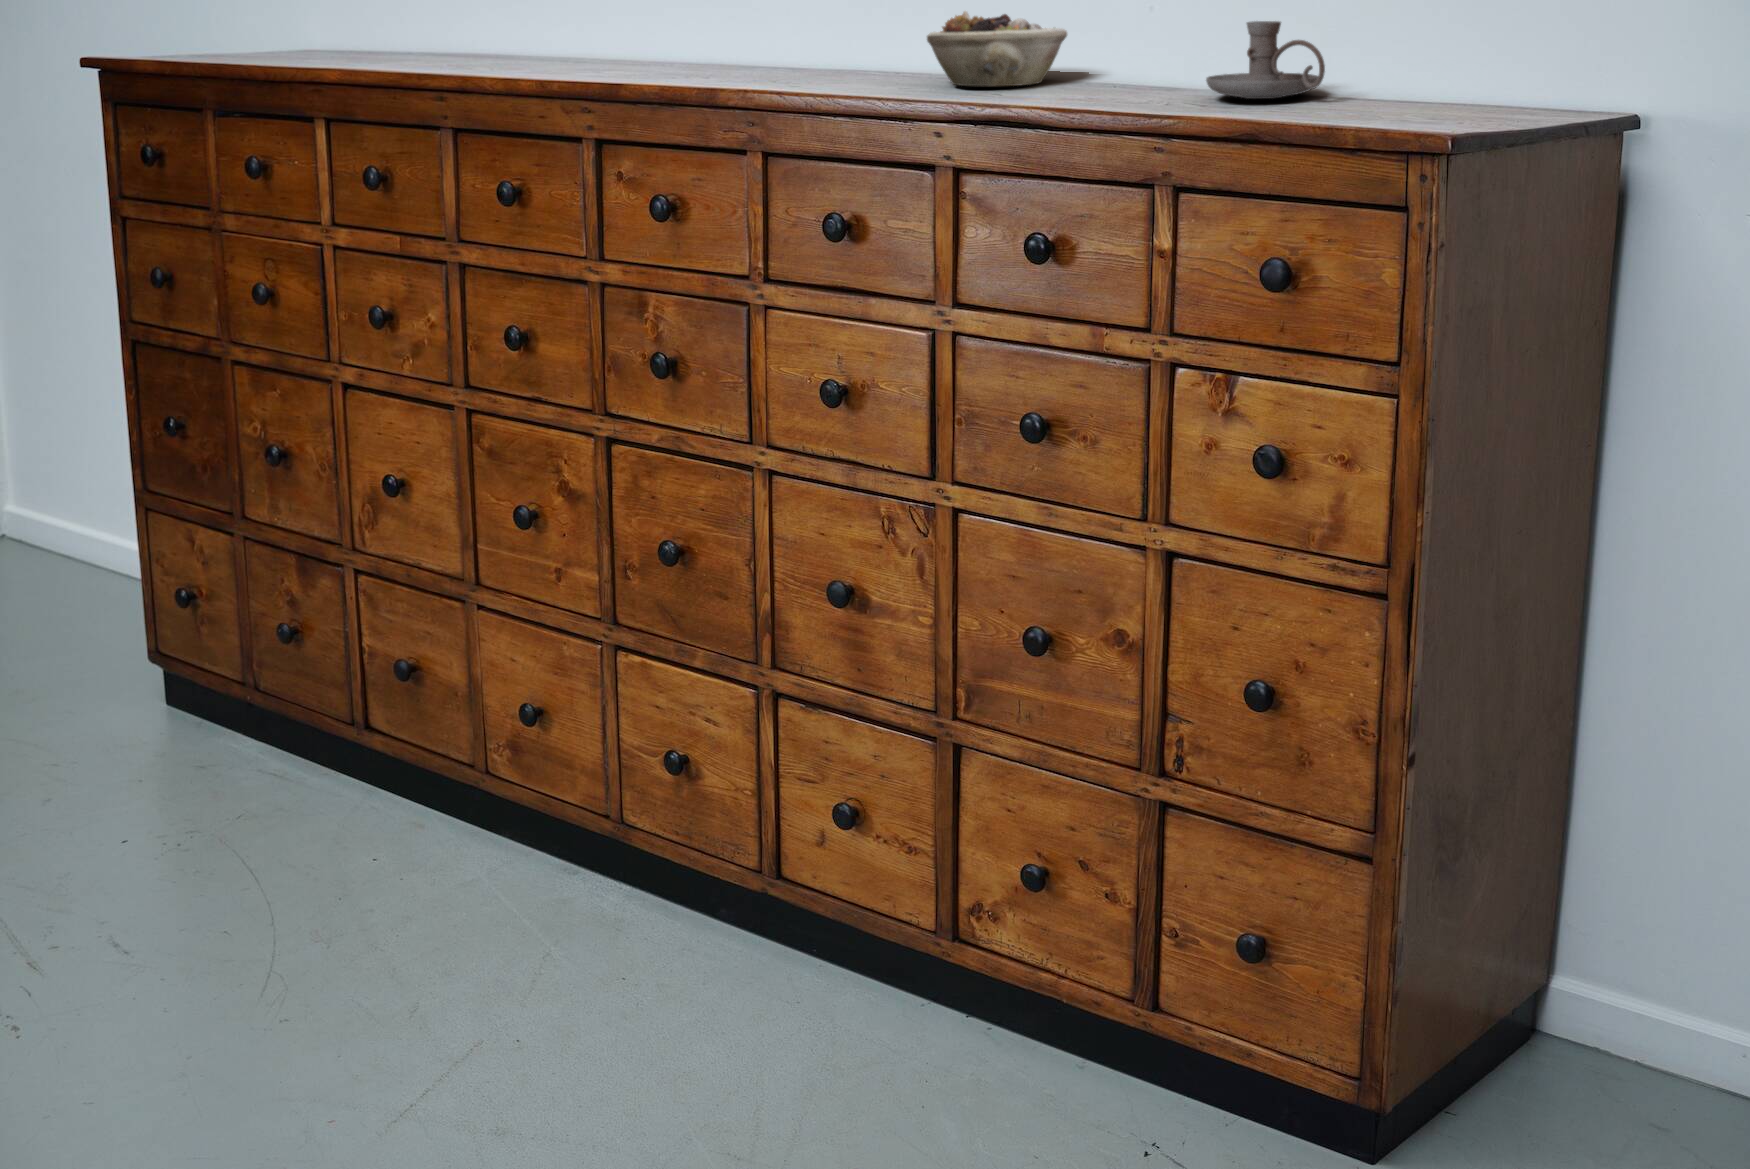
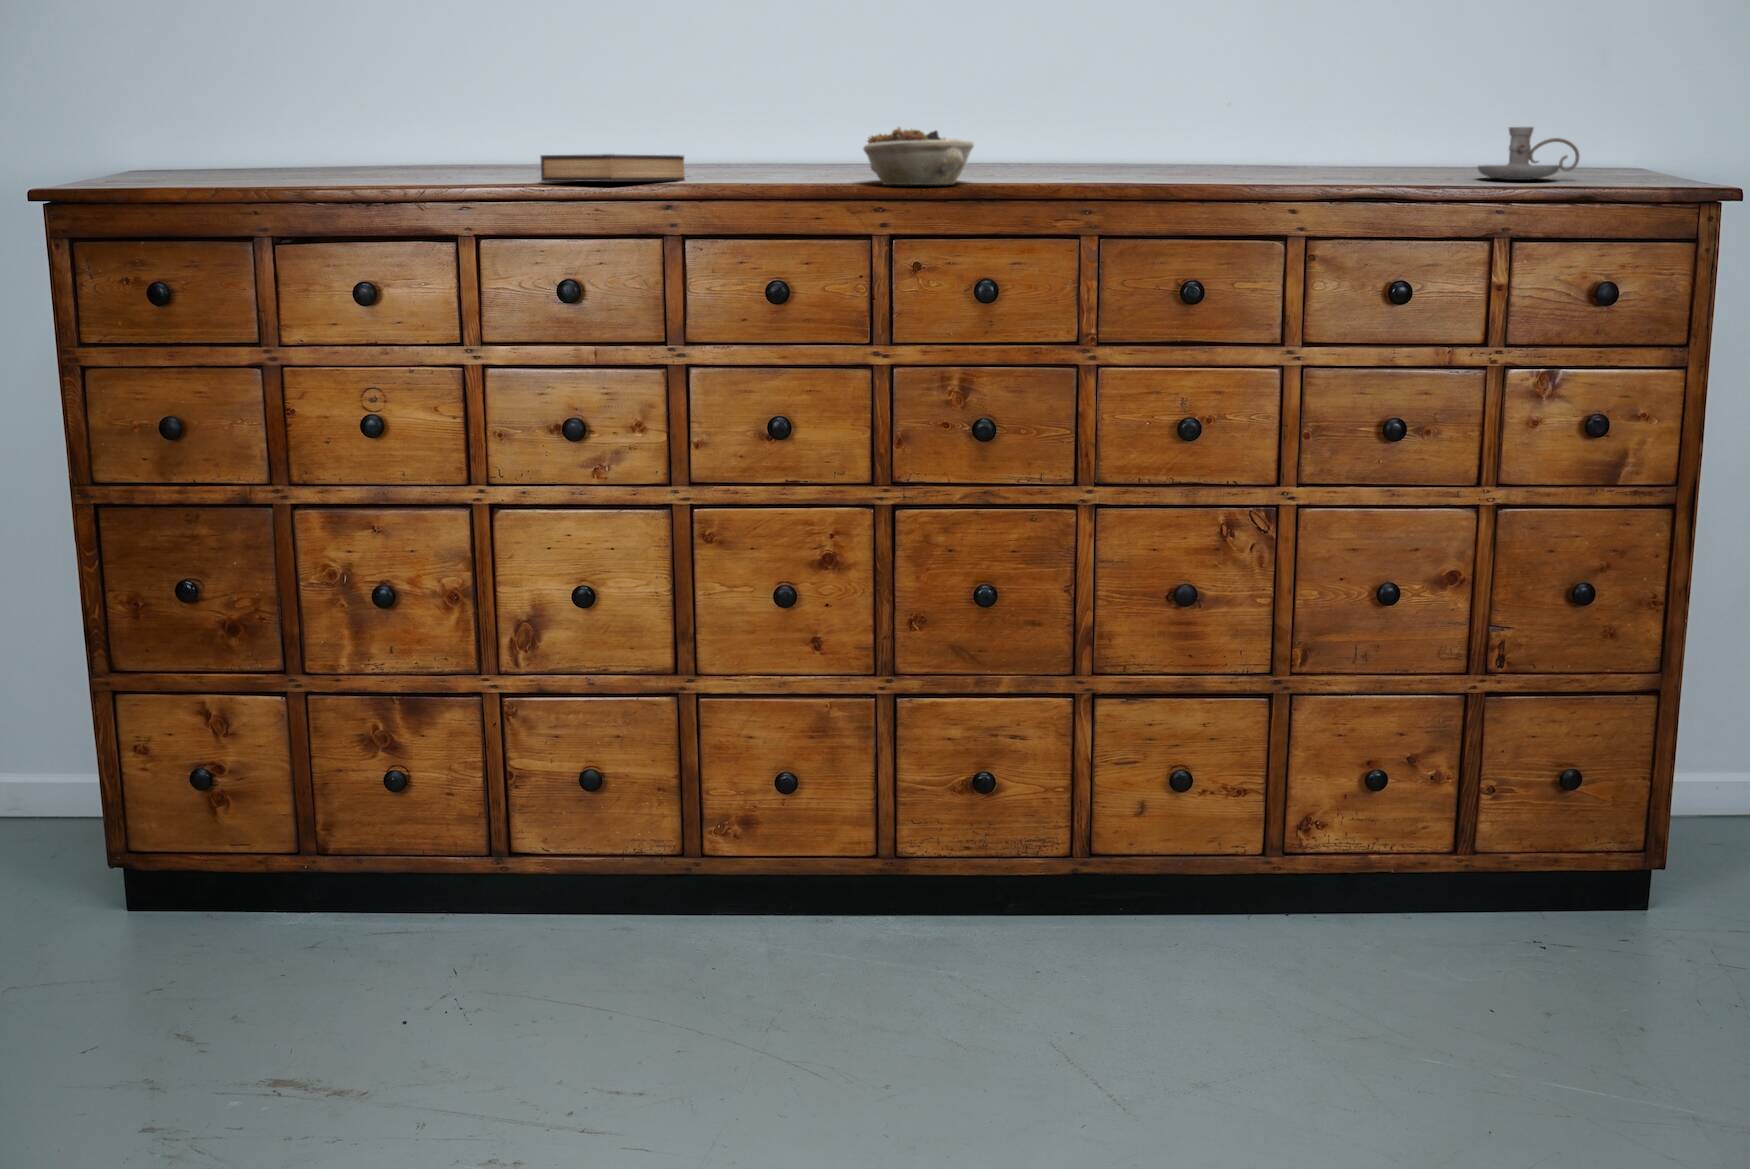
succulent planter: present [927,11,1067,86] -> present [863,126,974,185]
hardback book: none [374,31,509,68] -> present [541,154,685,182]

